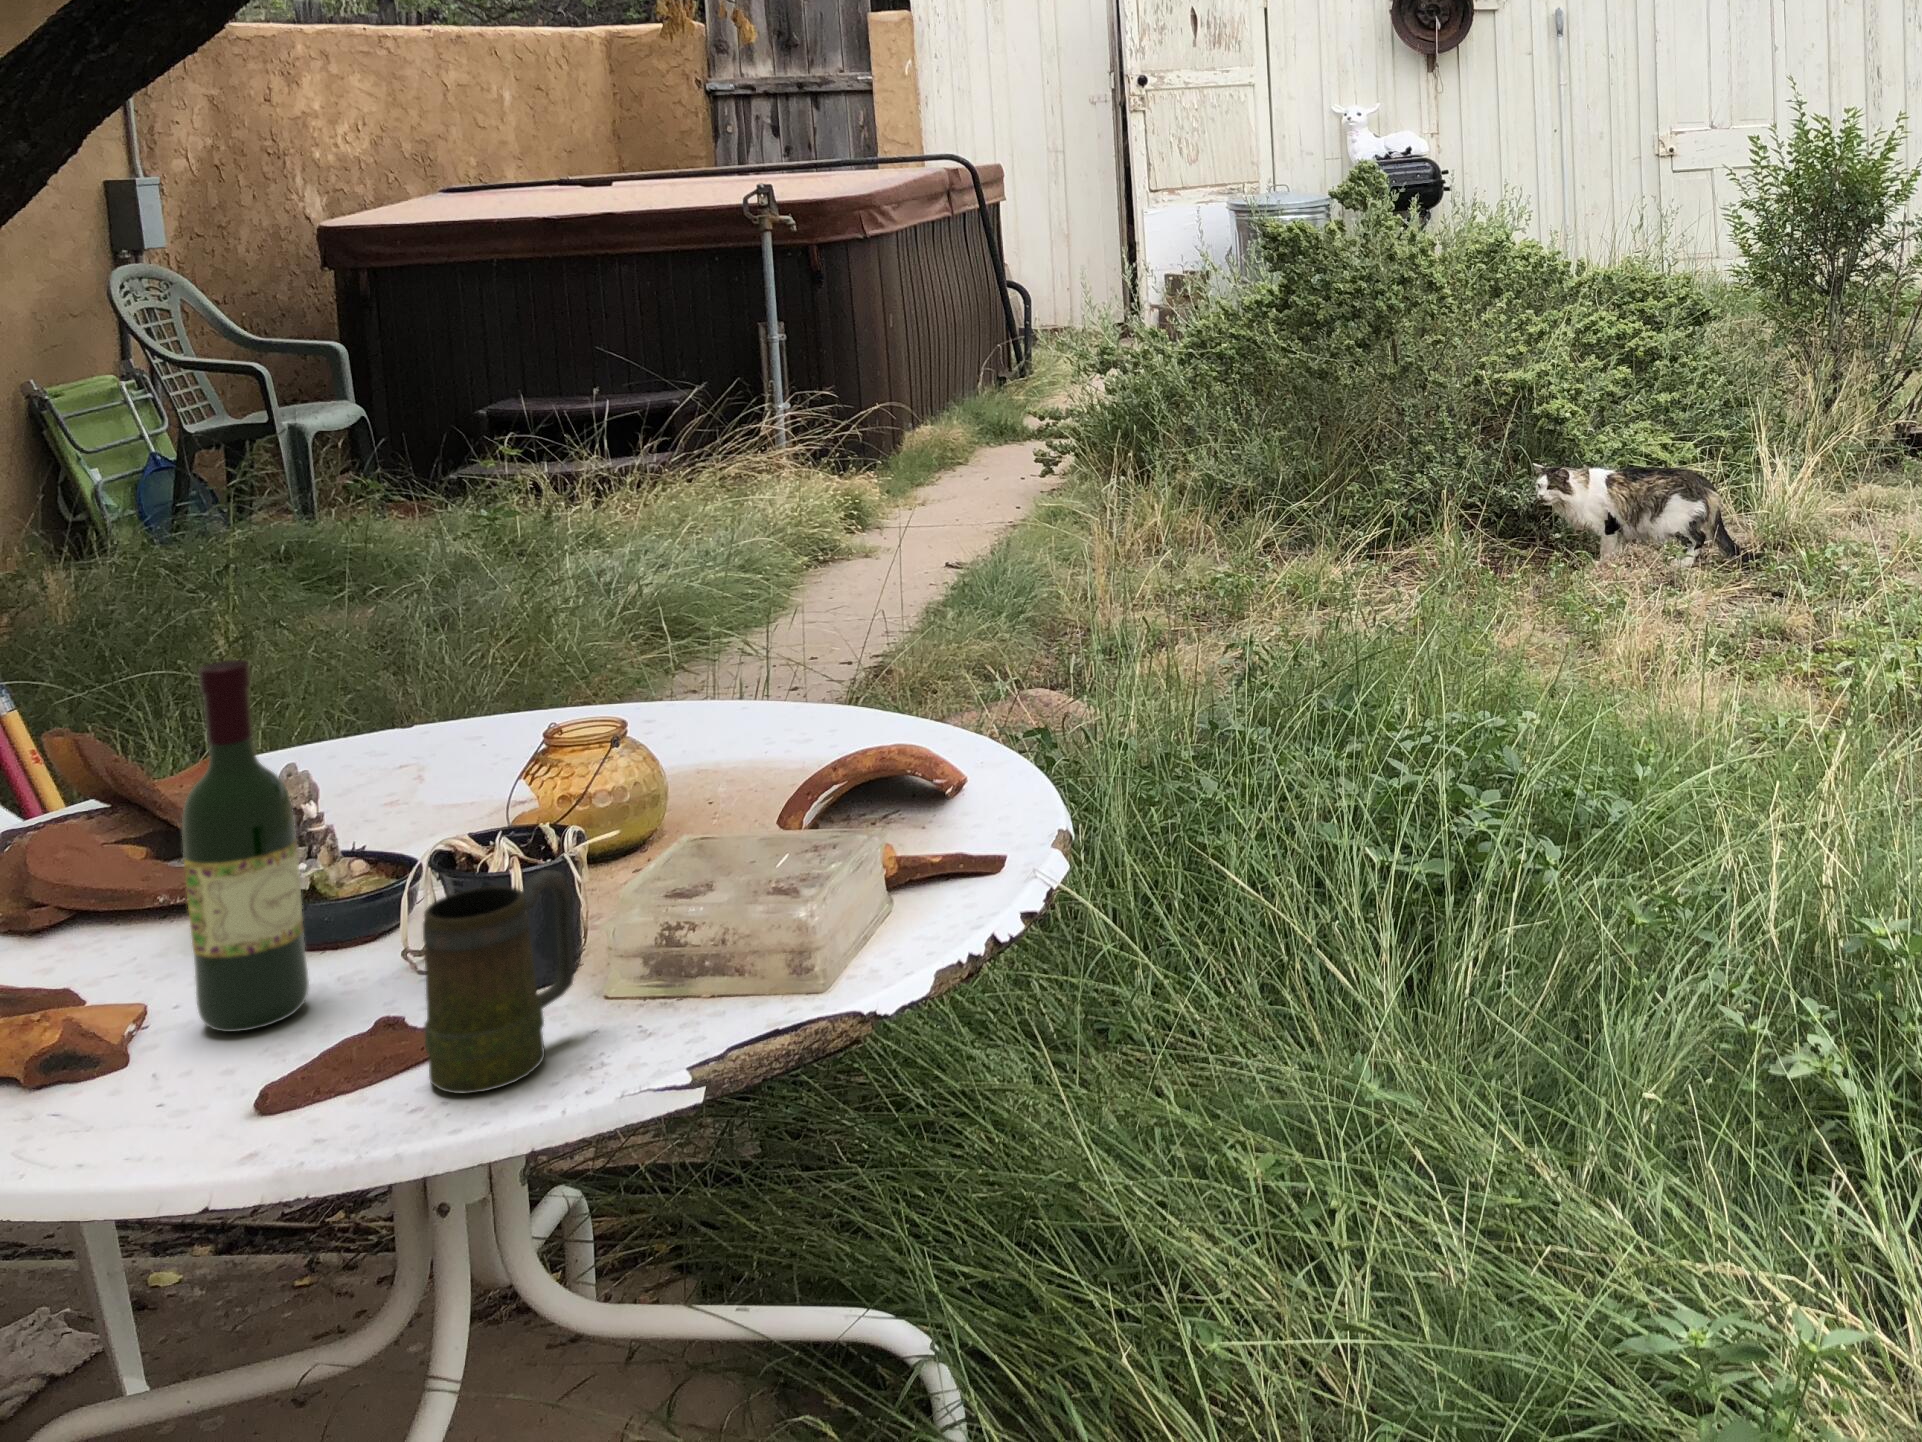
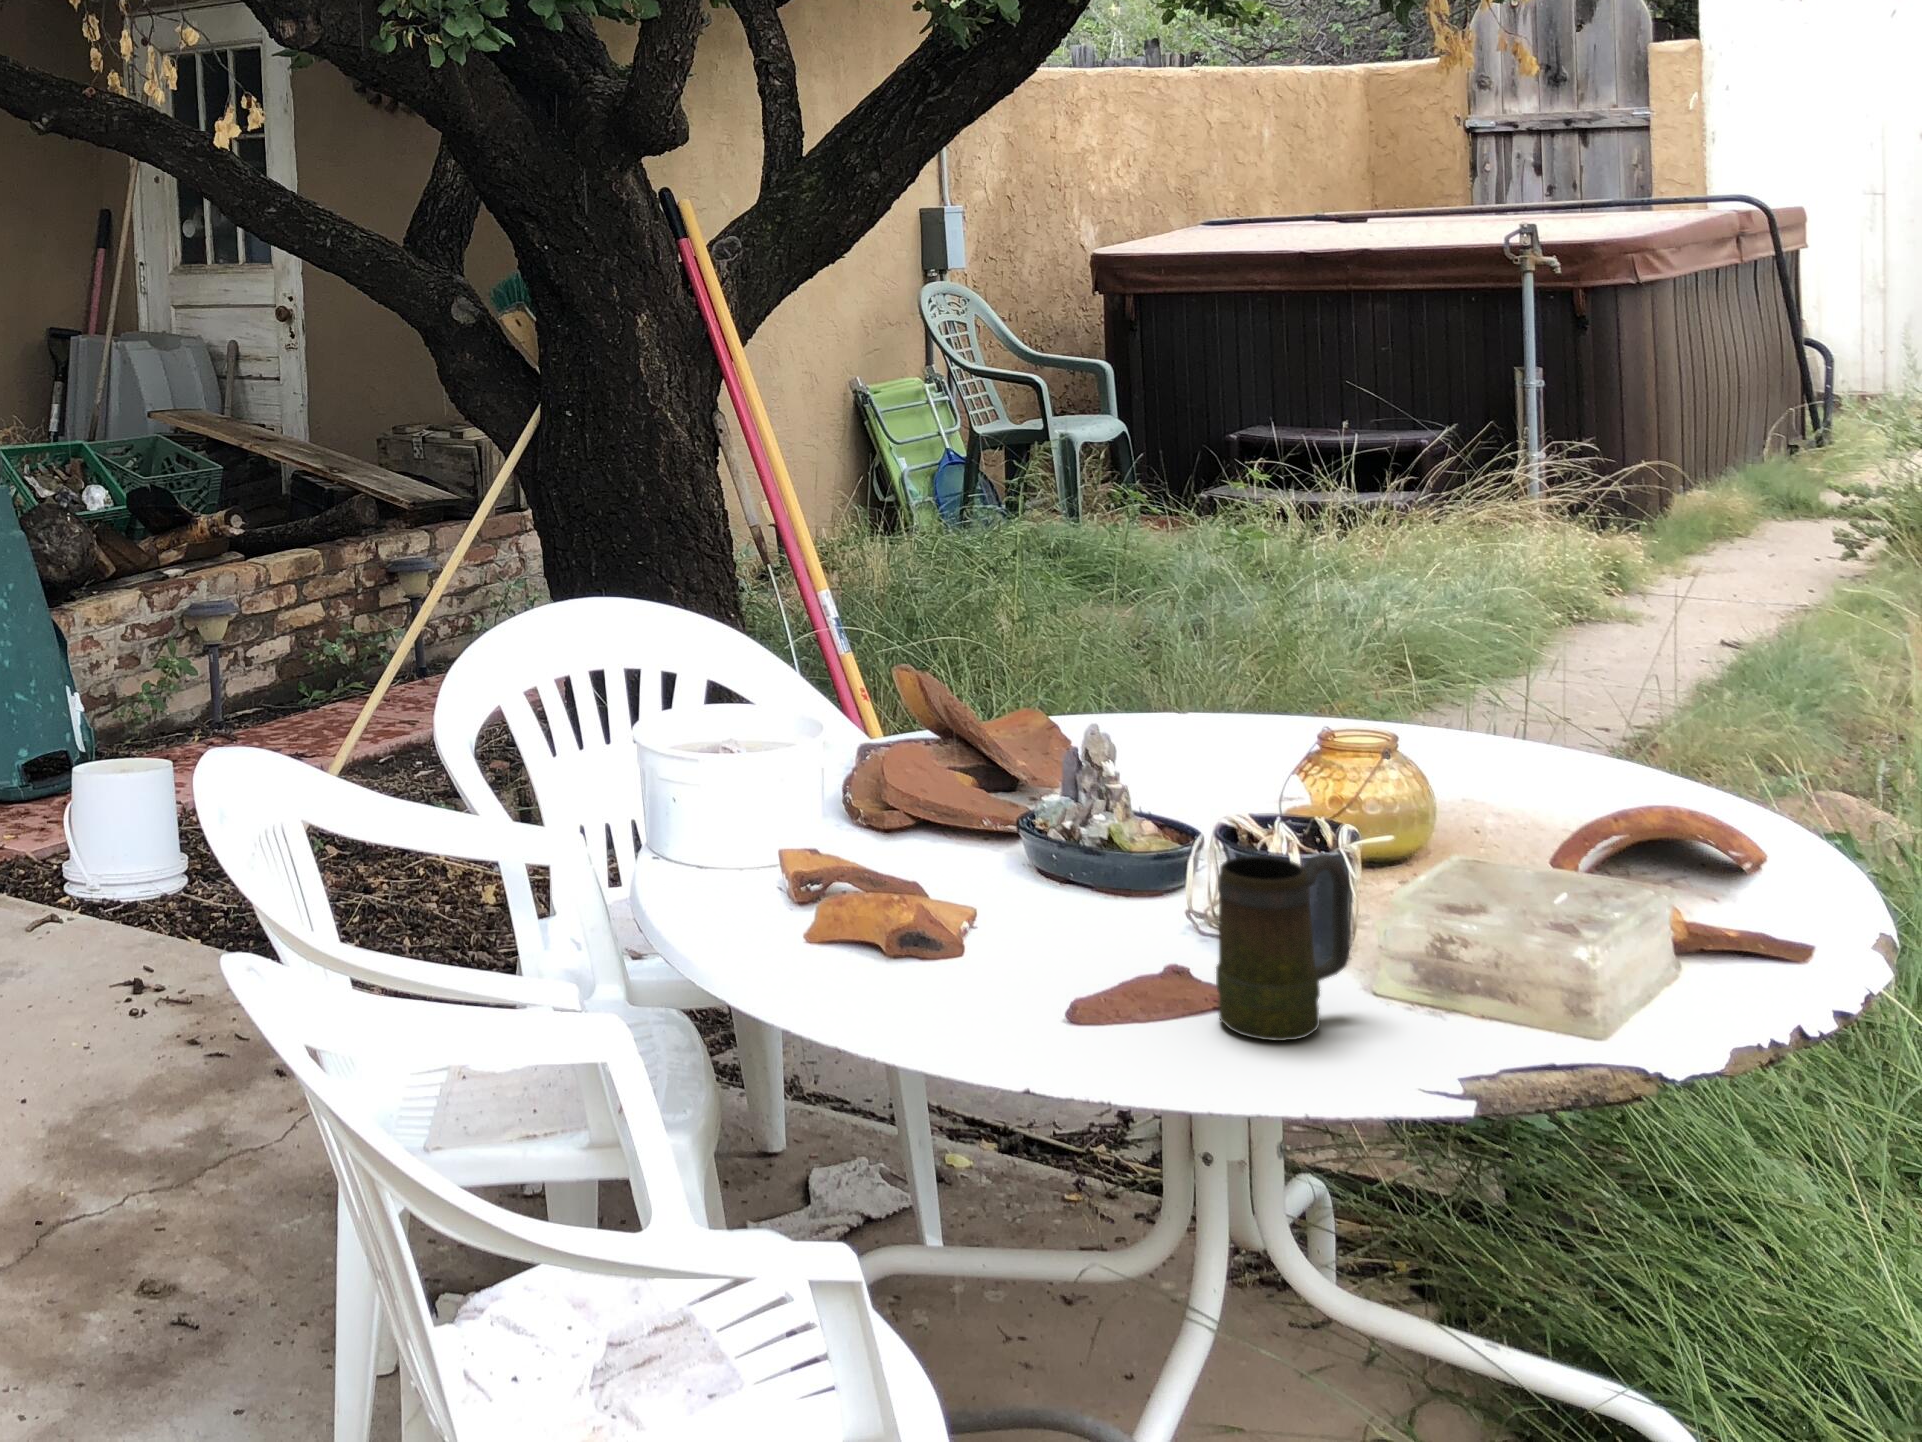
wine bottle: present [182,660,309,1032] -> none [1025,623,1115,940]

